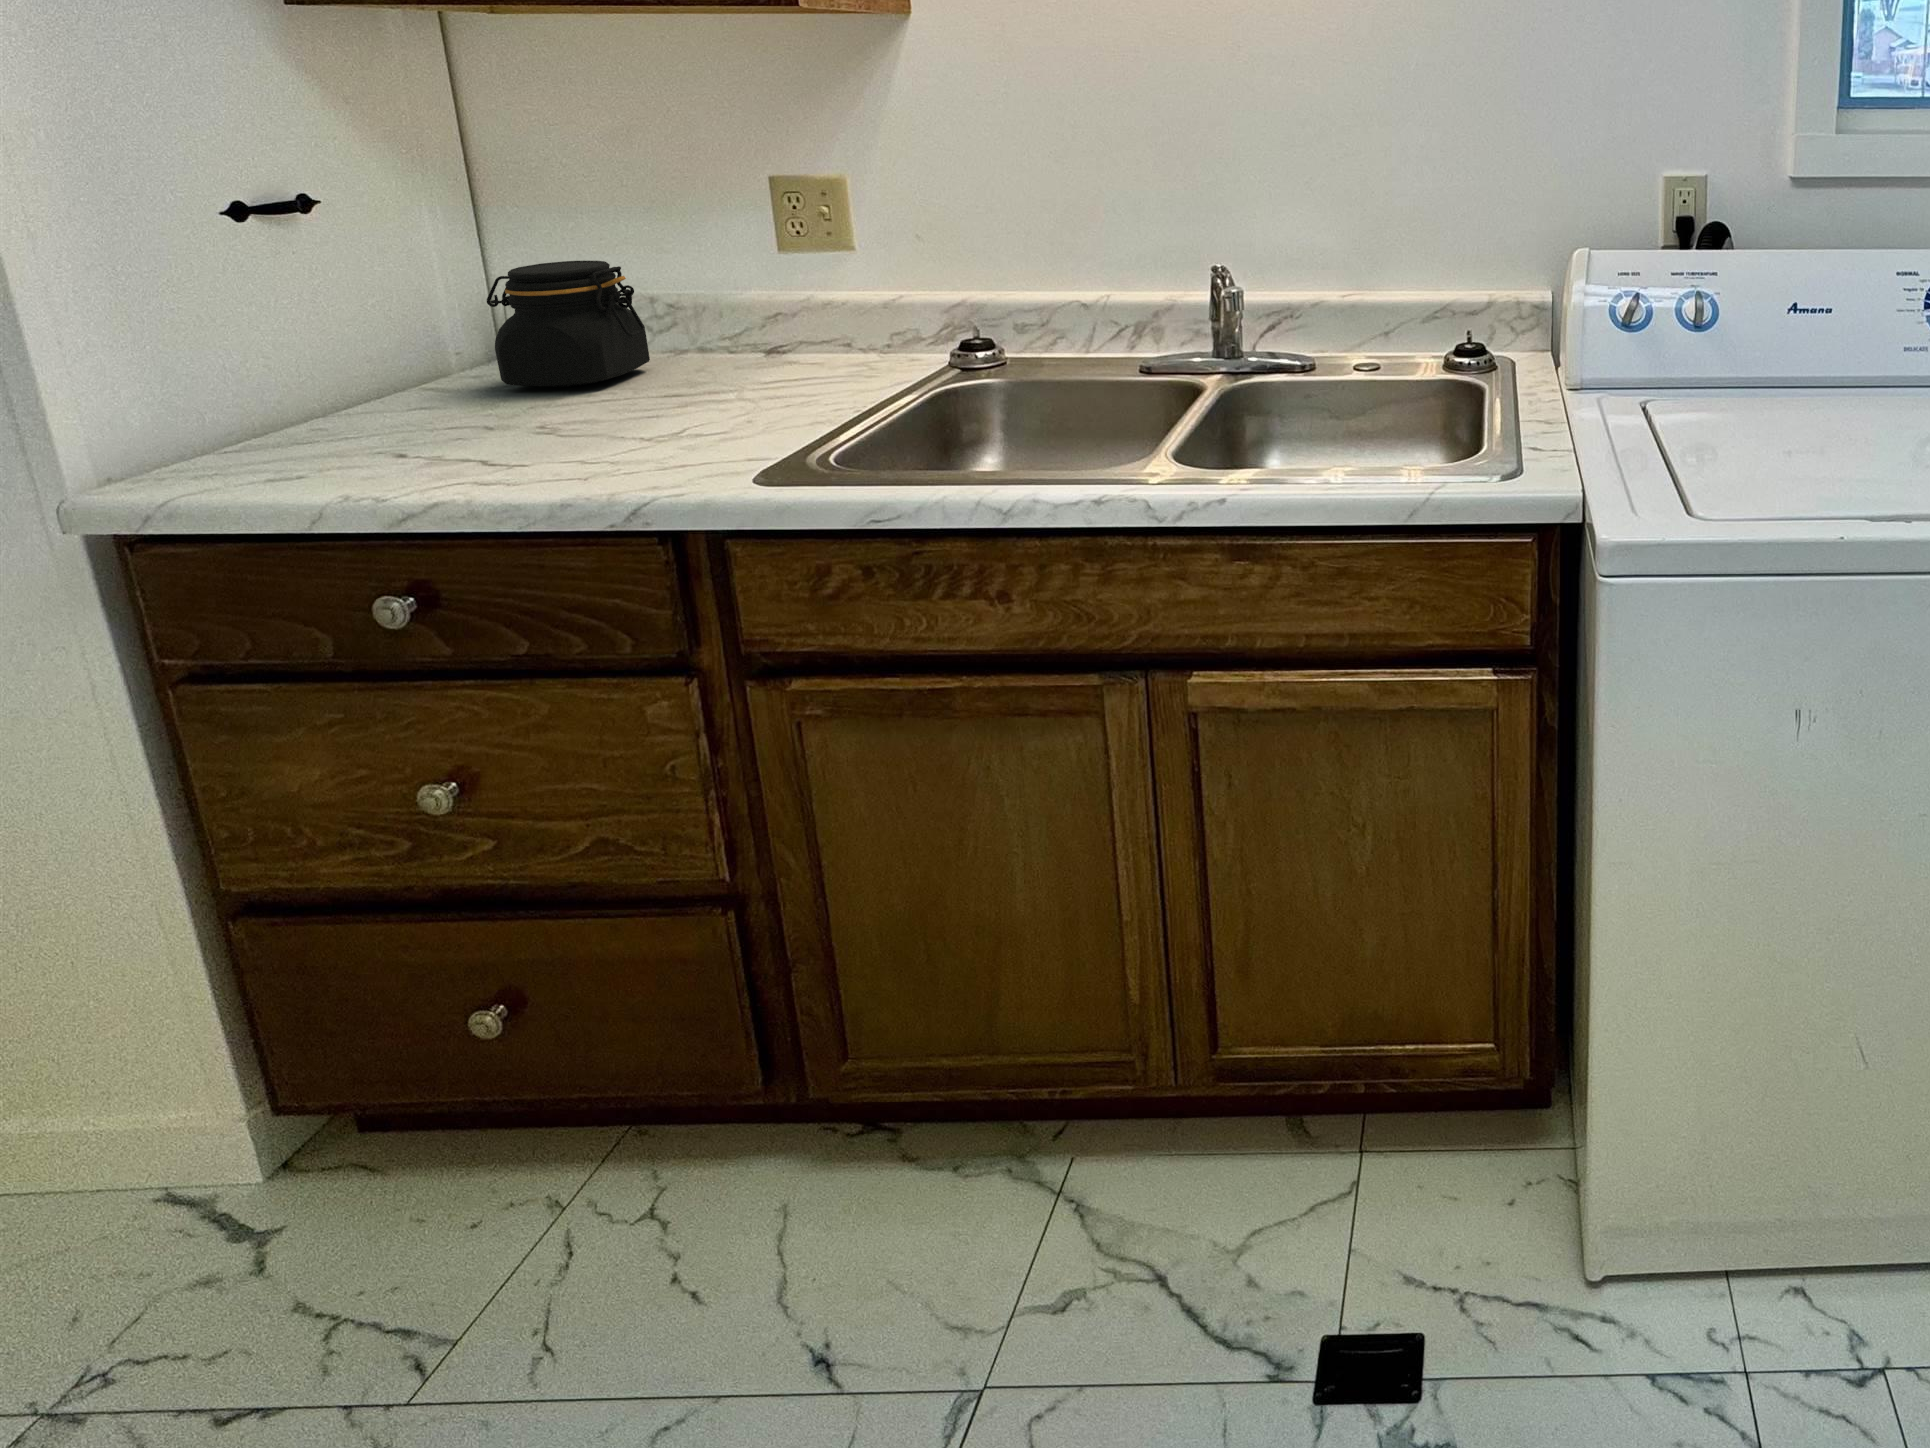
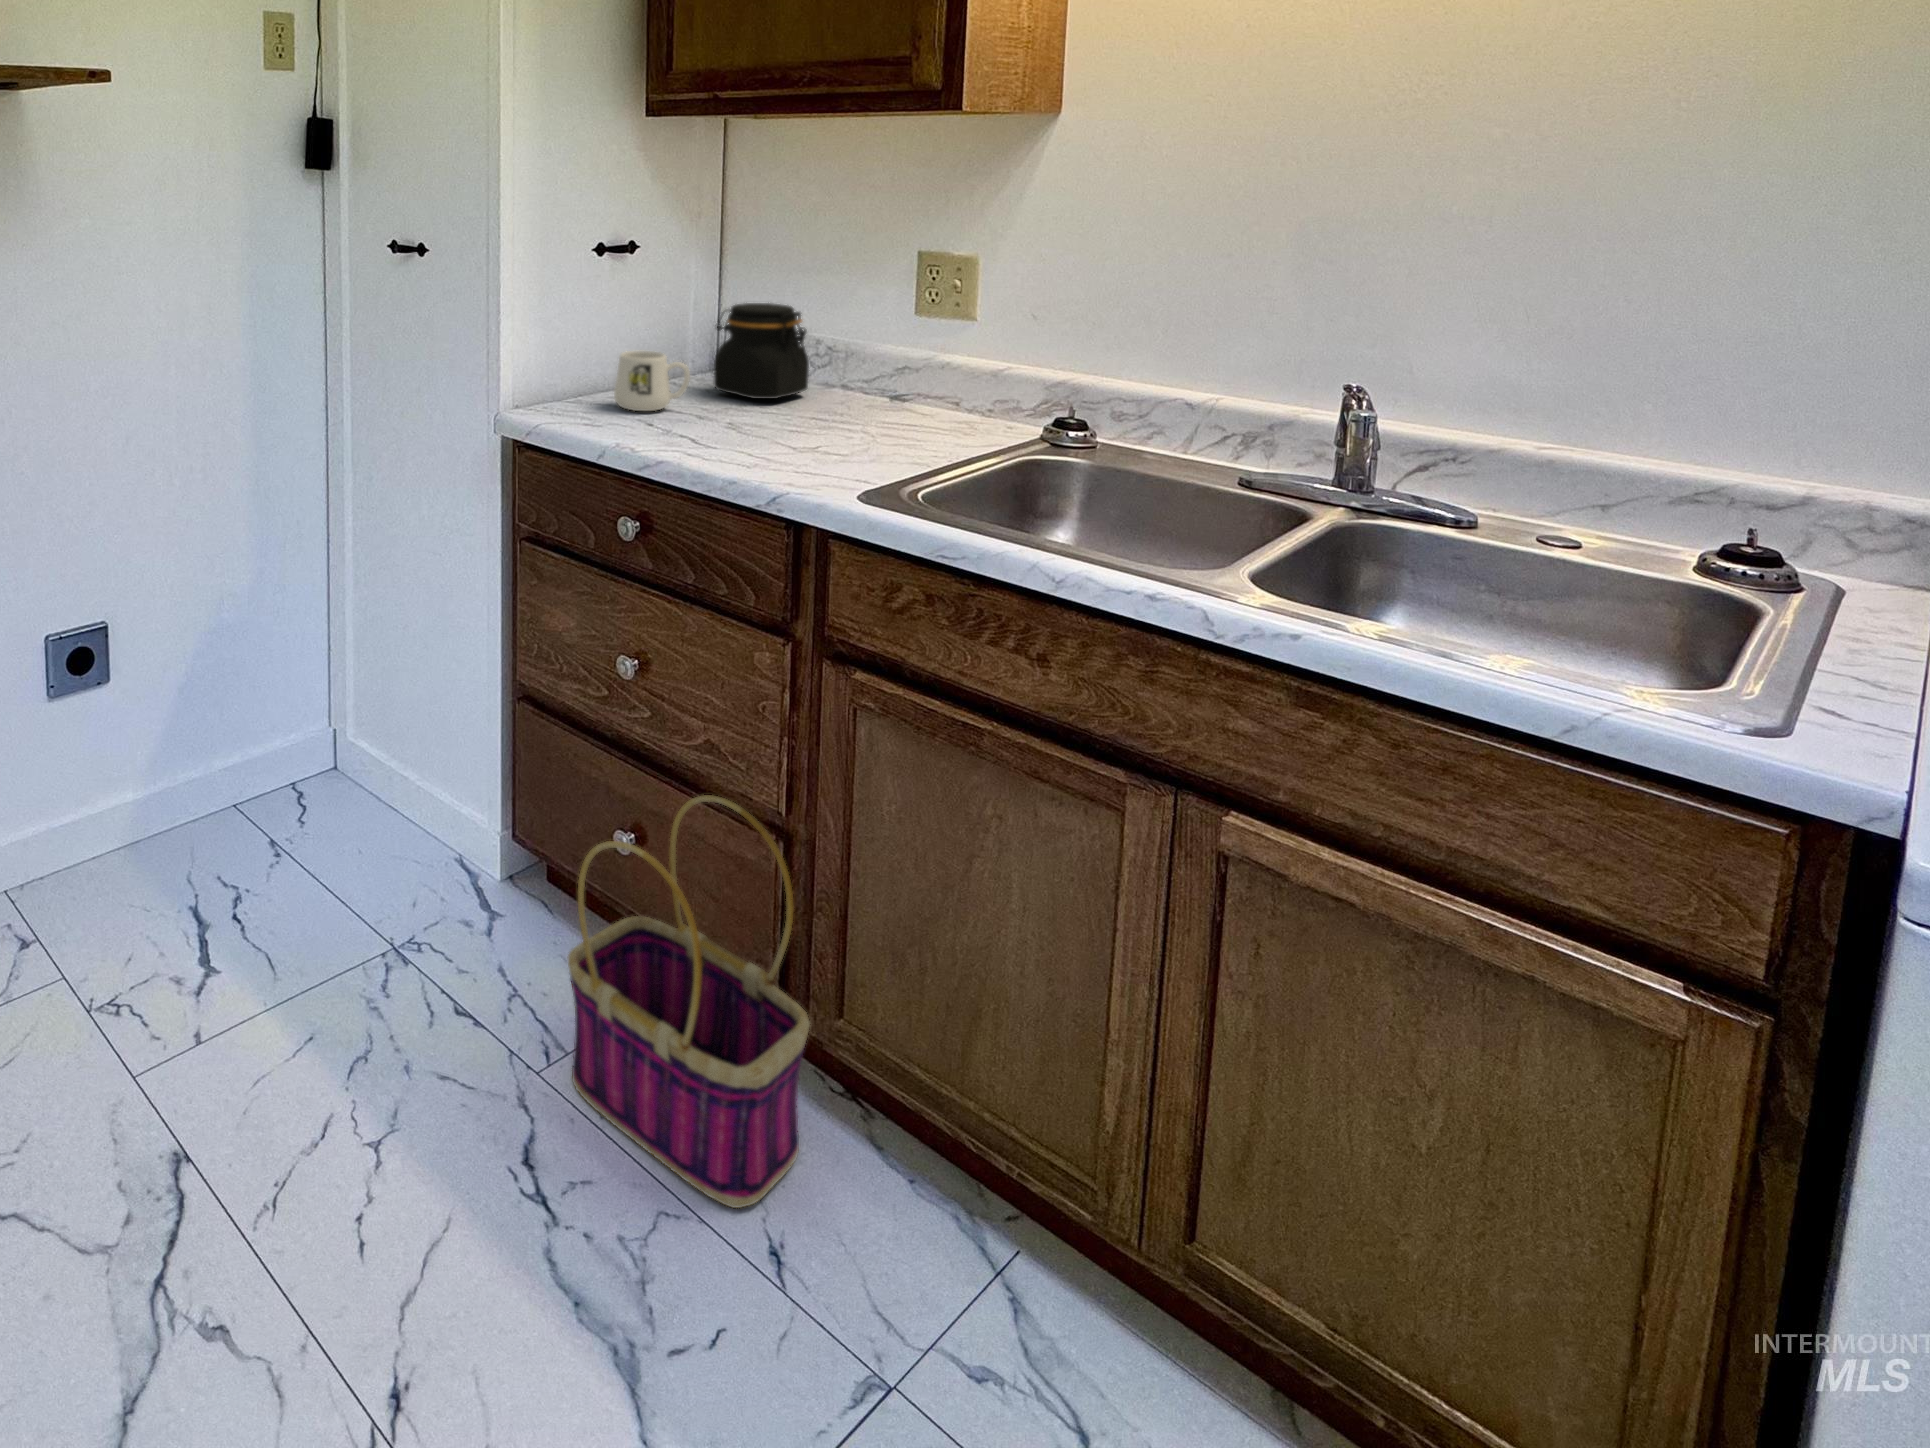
mug: none [317,351,458,440] -> present [614,351,690,411]
basket: none [415,895,821,1378] -> present [567,795,809,1208]

